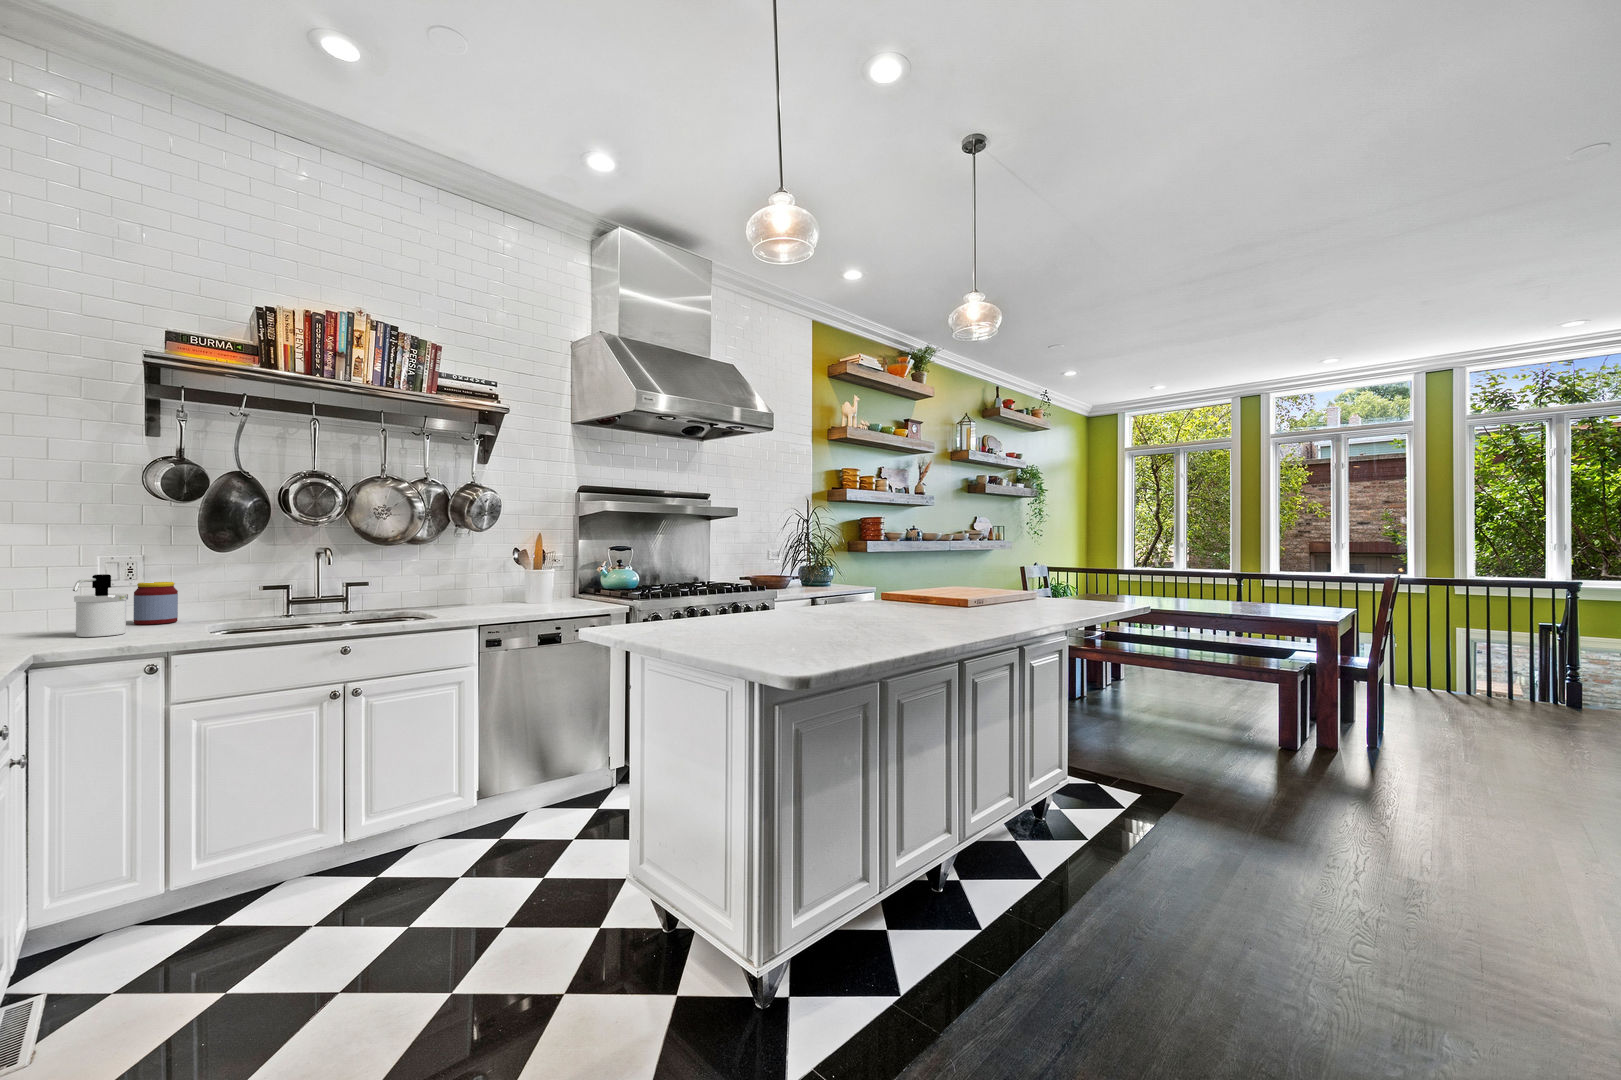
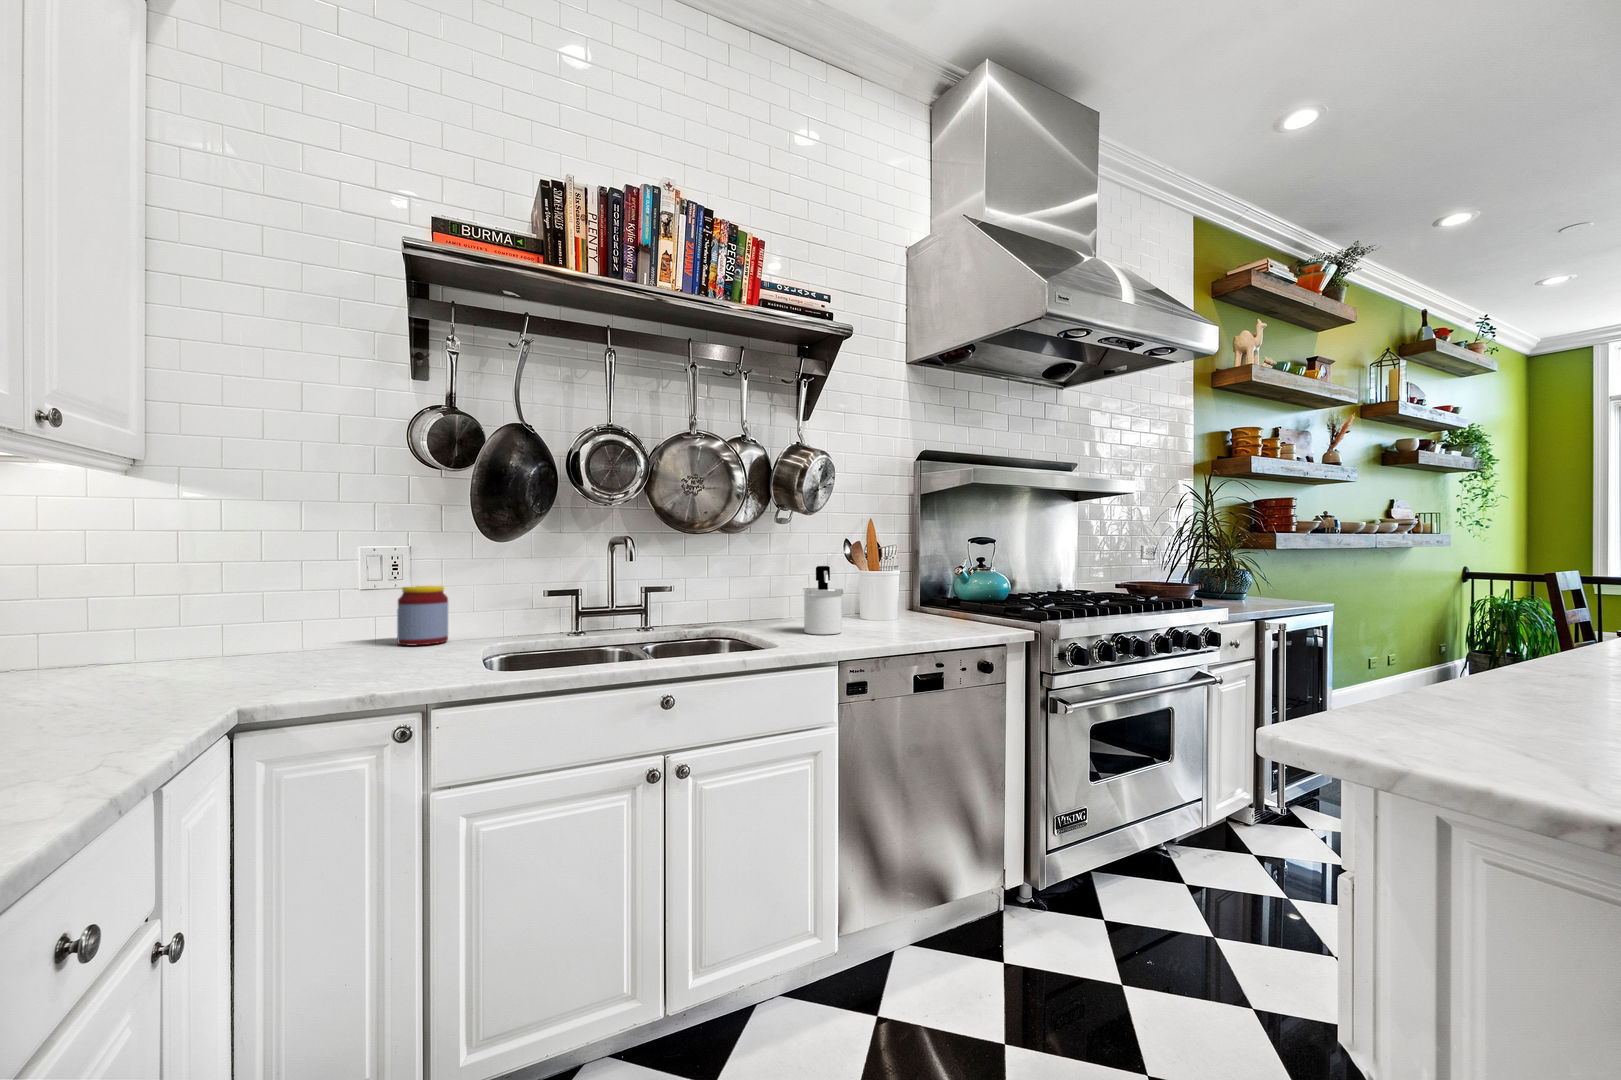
soap dispenser: present [73,574,128,637] -> present [803,566,843,635]

